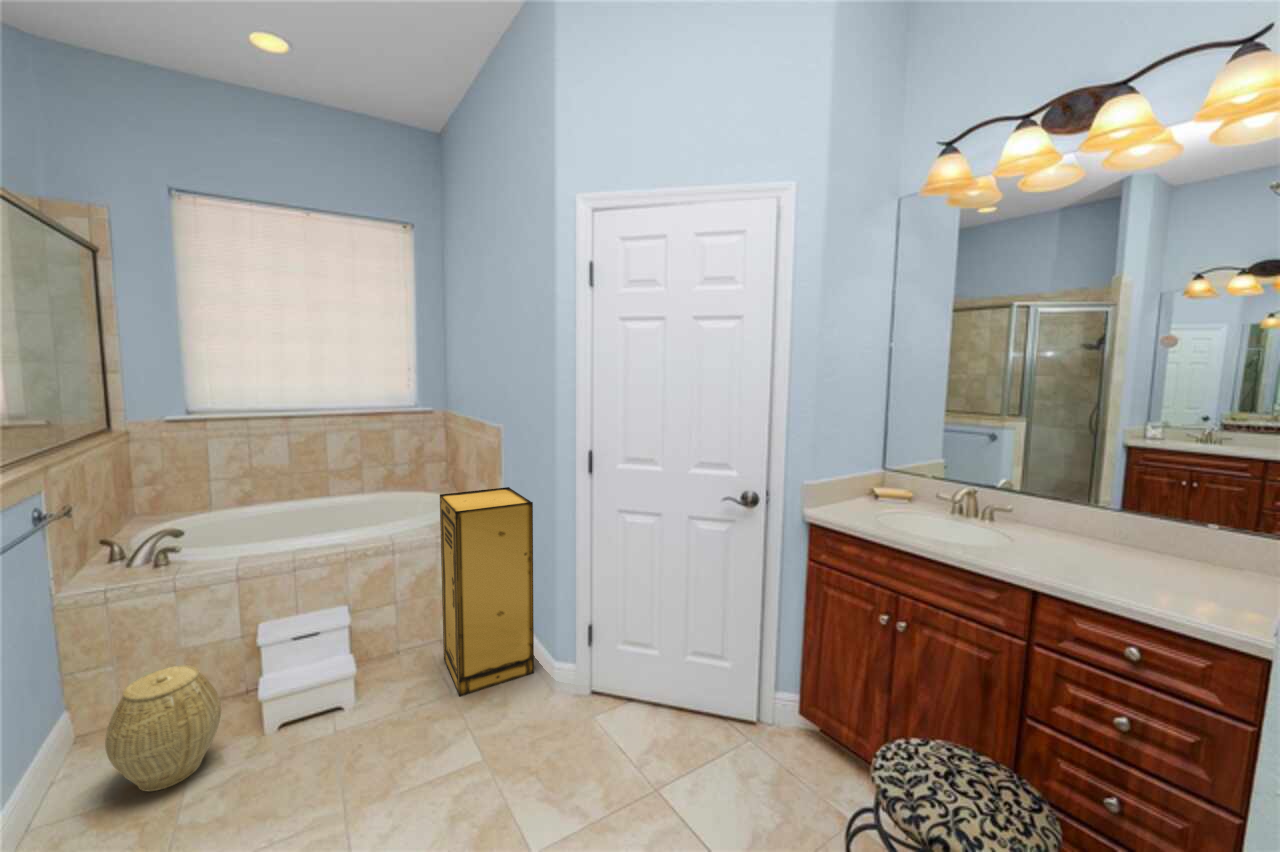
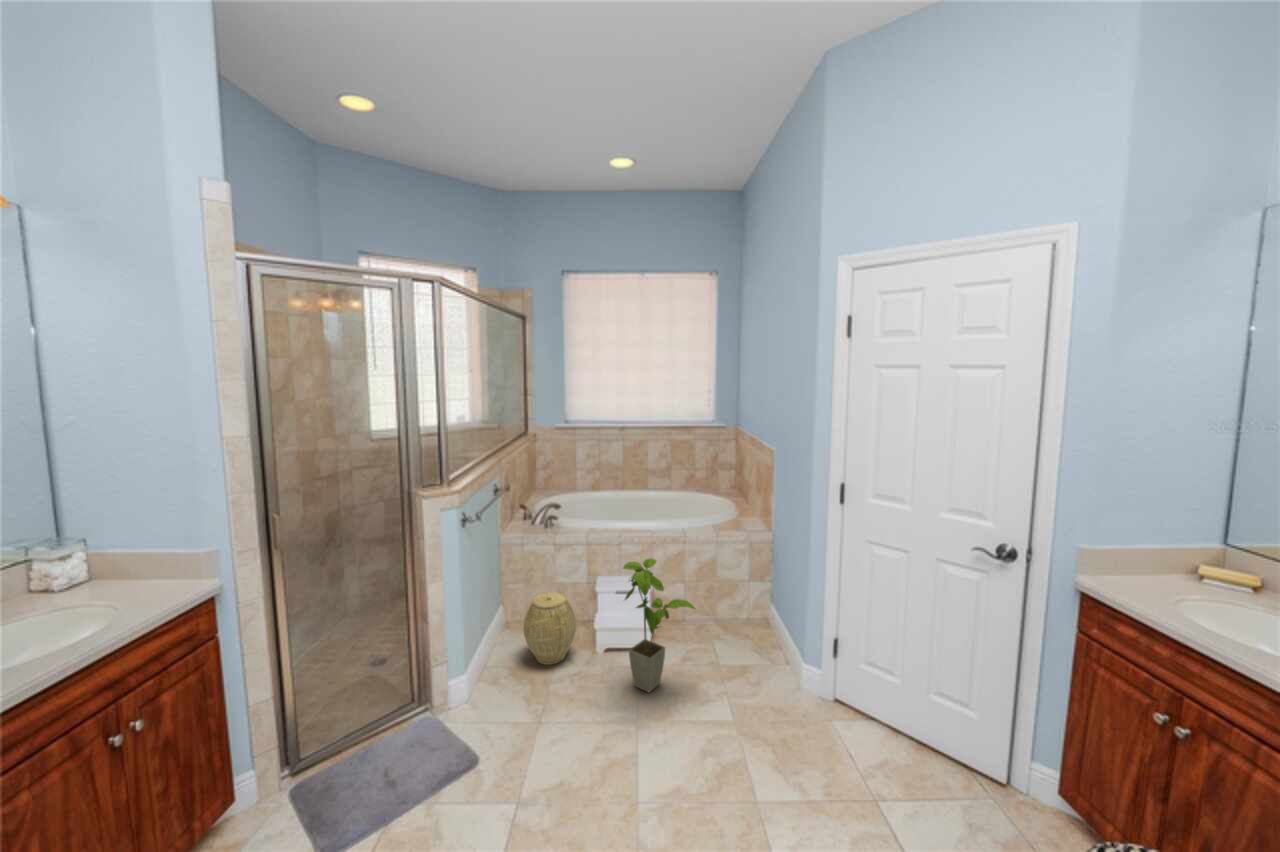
storage cabinet: present [440,487,534,697] -> none [713,503,788,667]
house plant: none [303,578,425,769] -> present [623,559,695,693]

